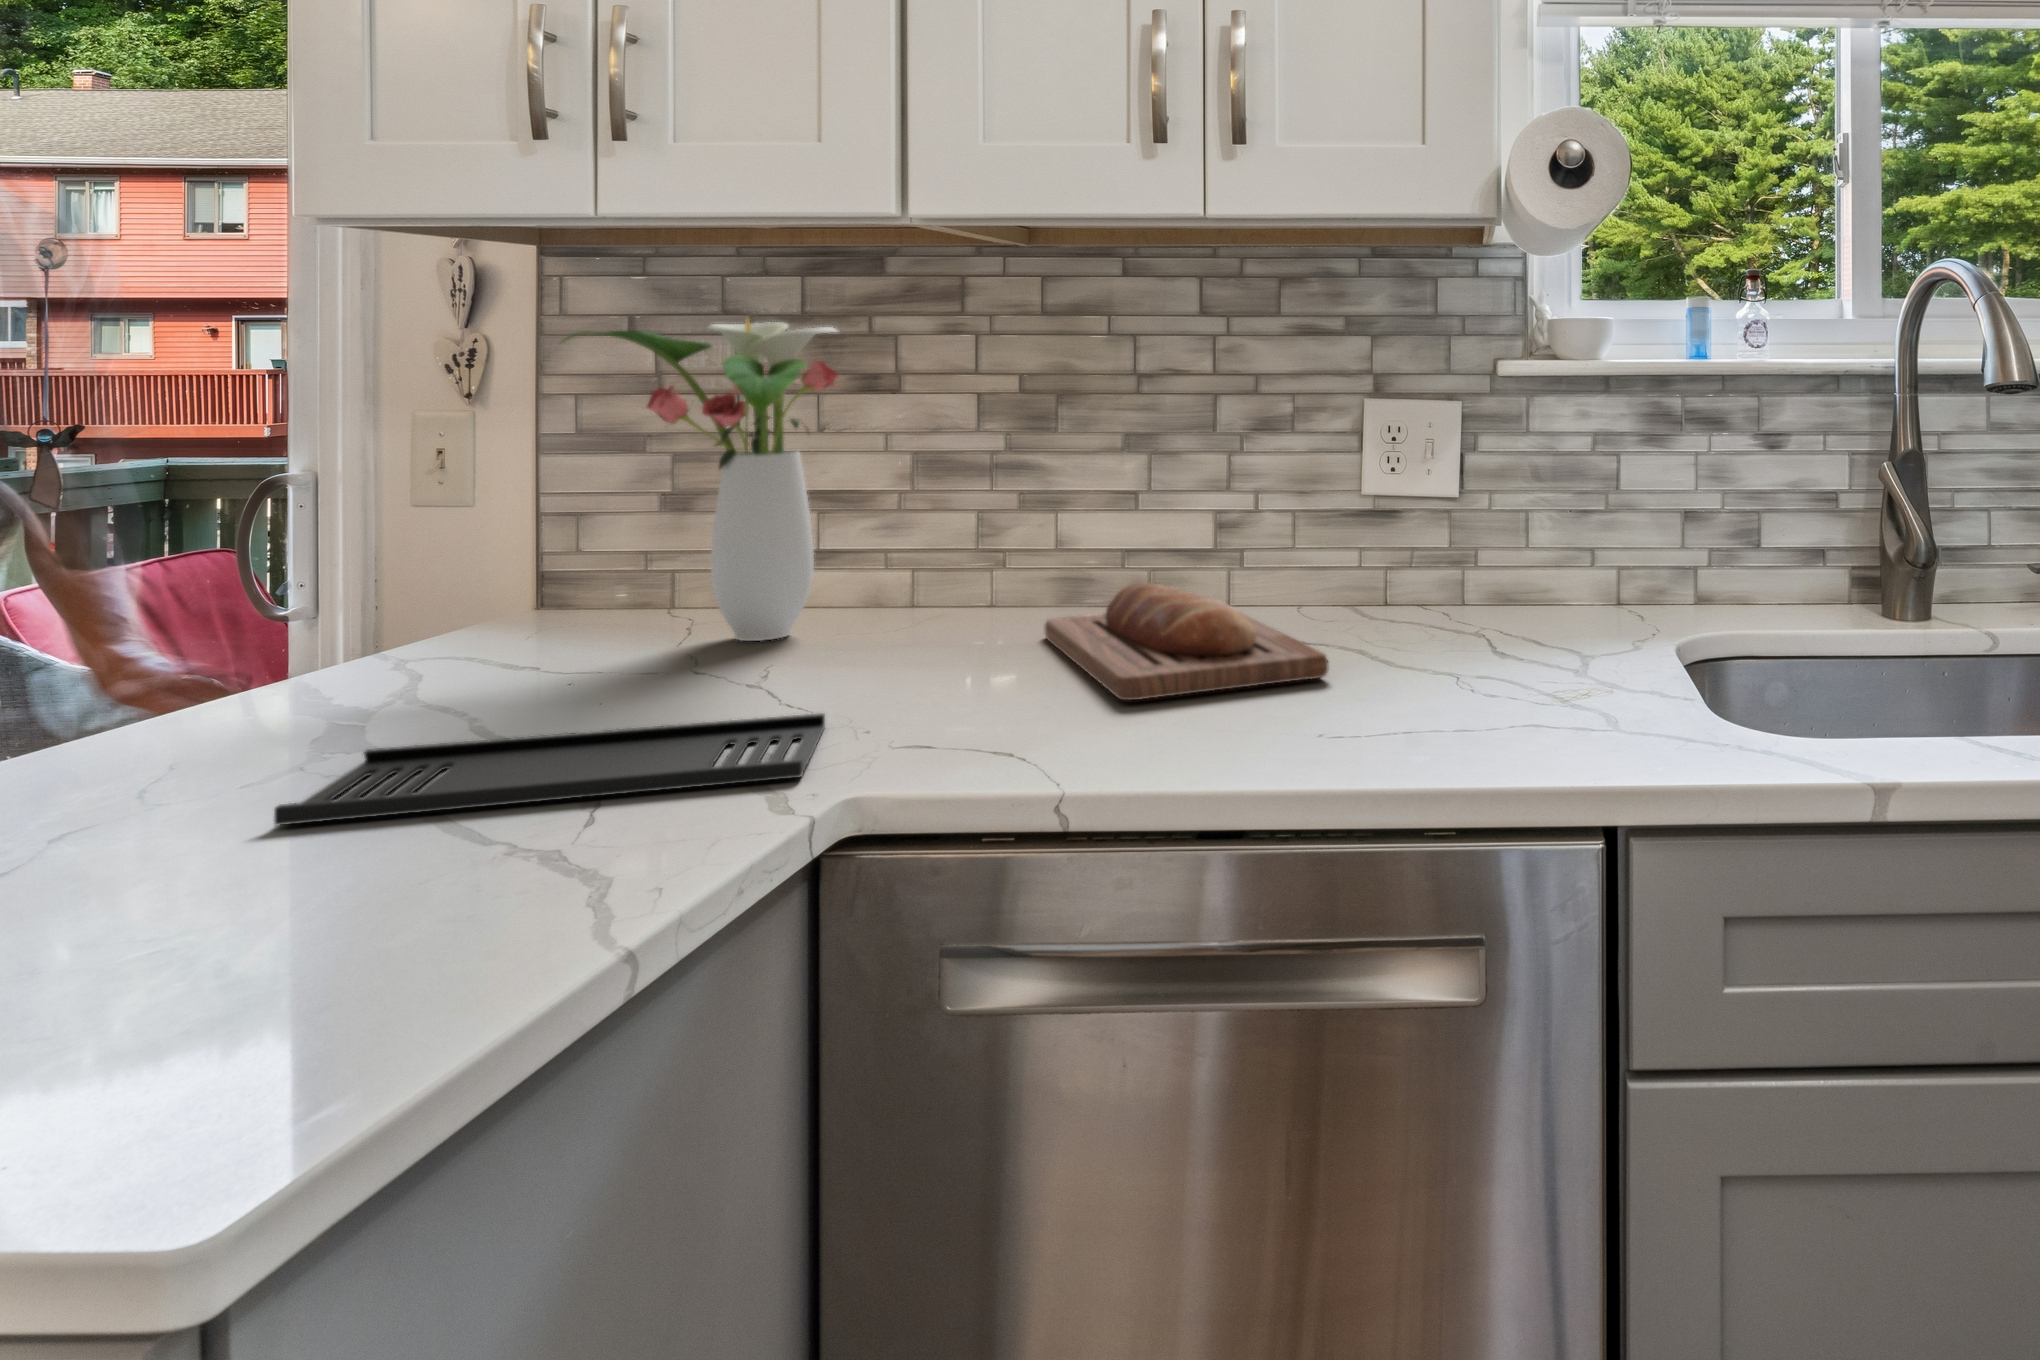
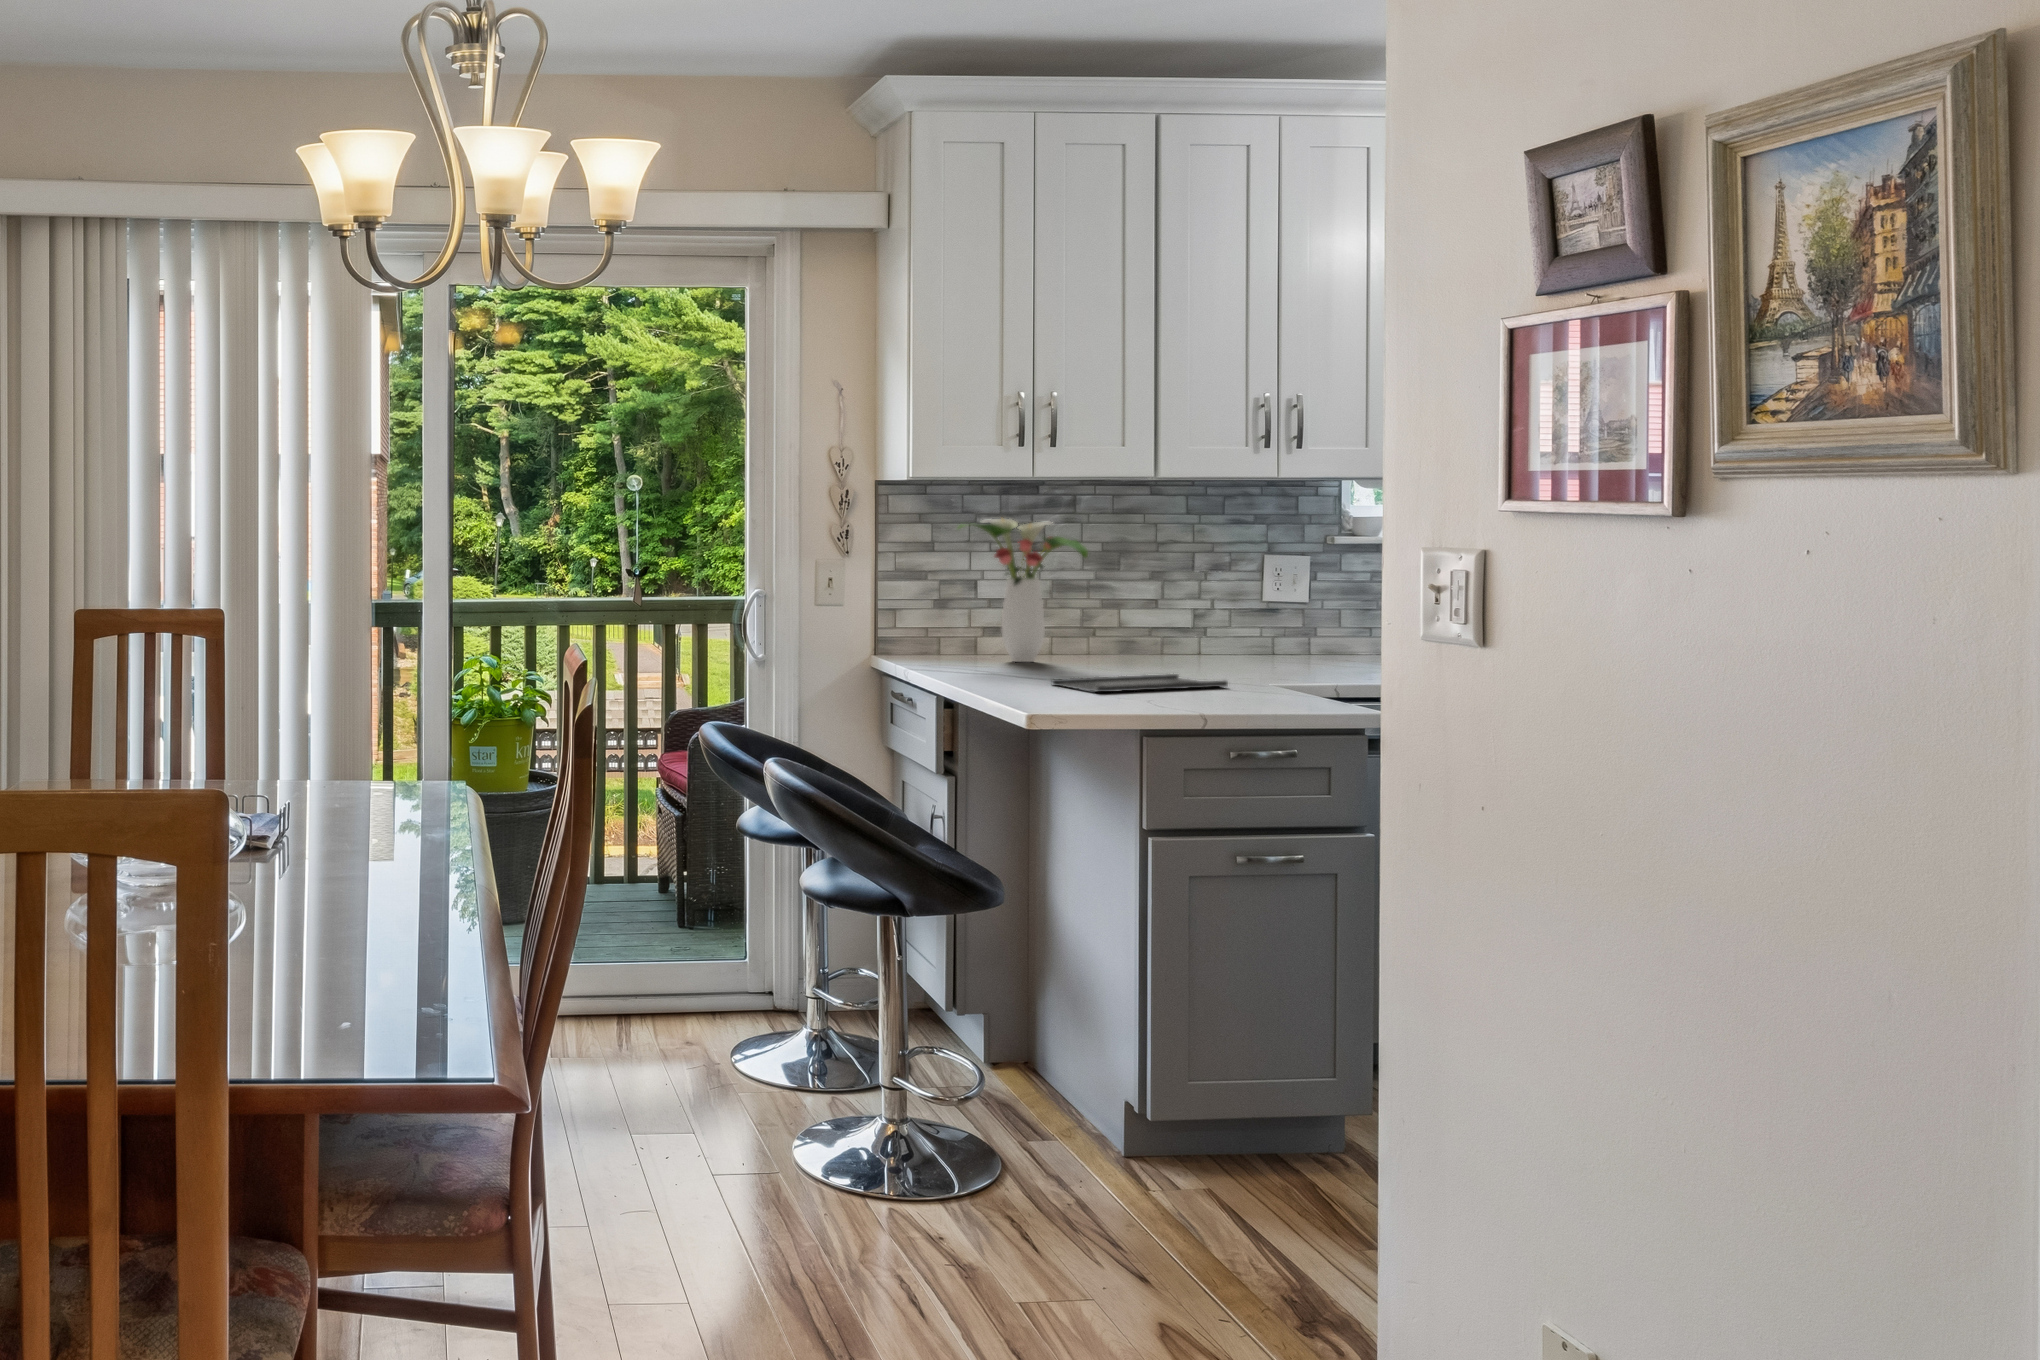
bread loaf: present [1045,582,1329,700] -> none [1151,637,1330,674]

